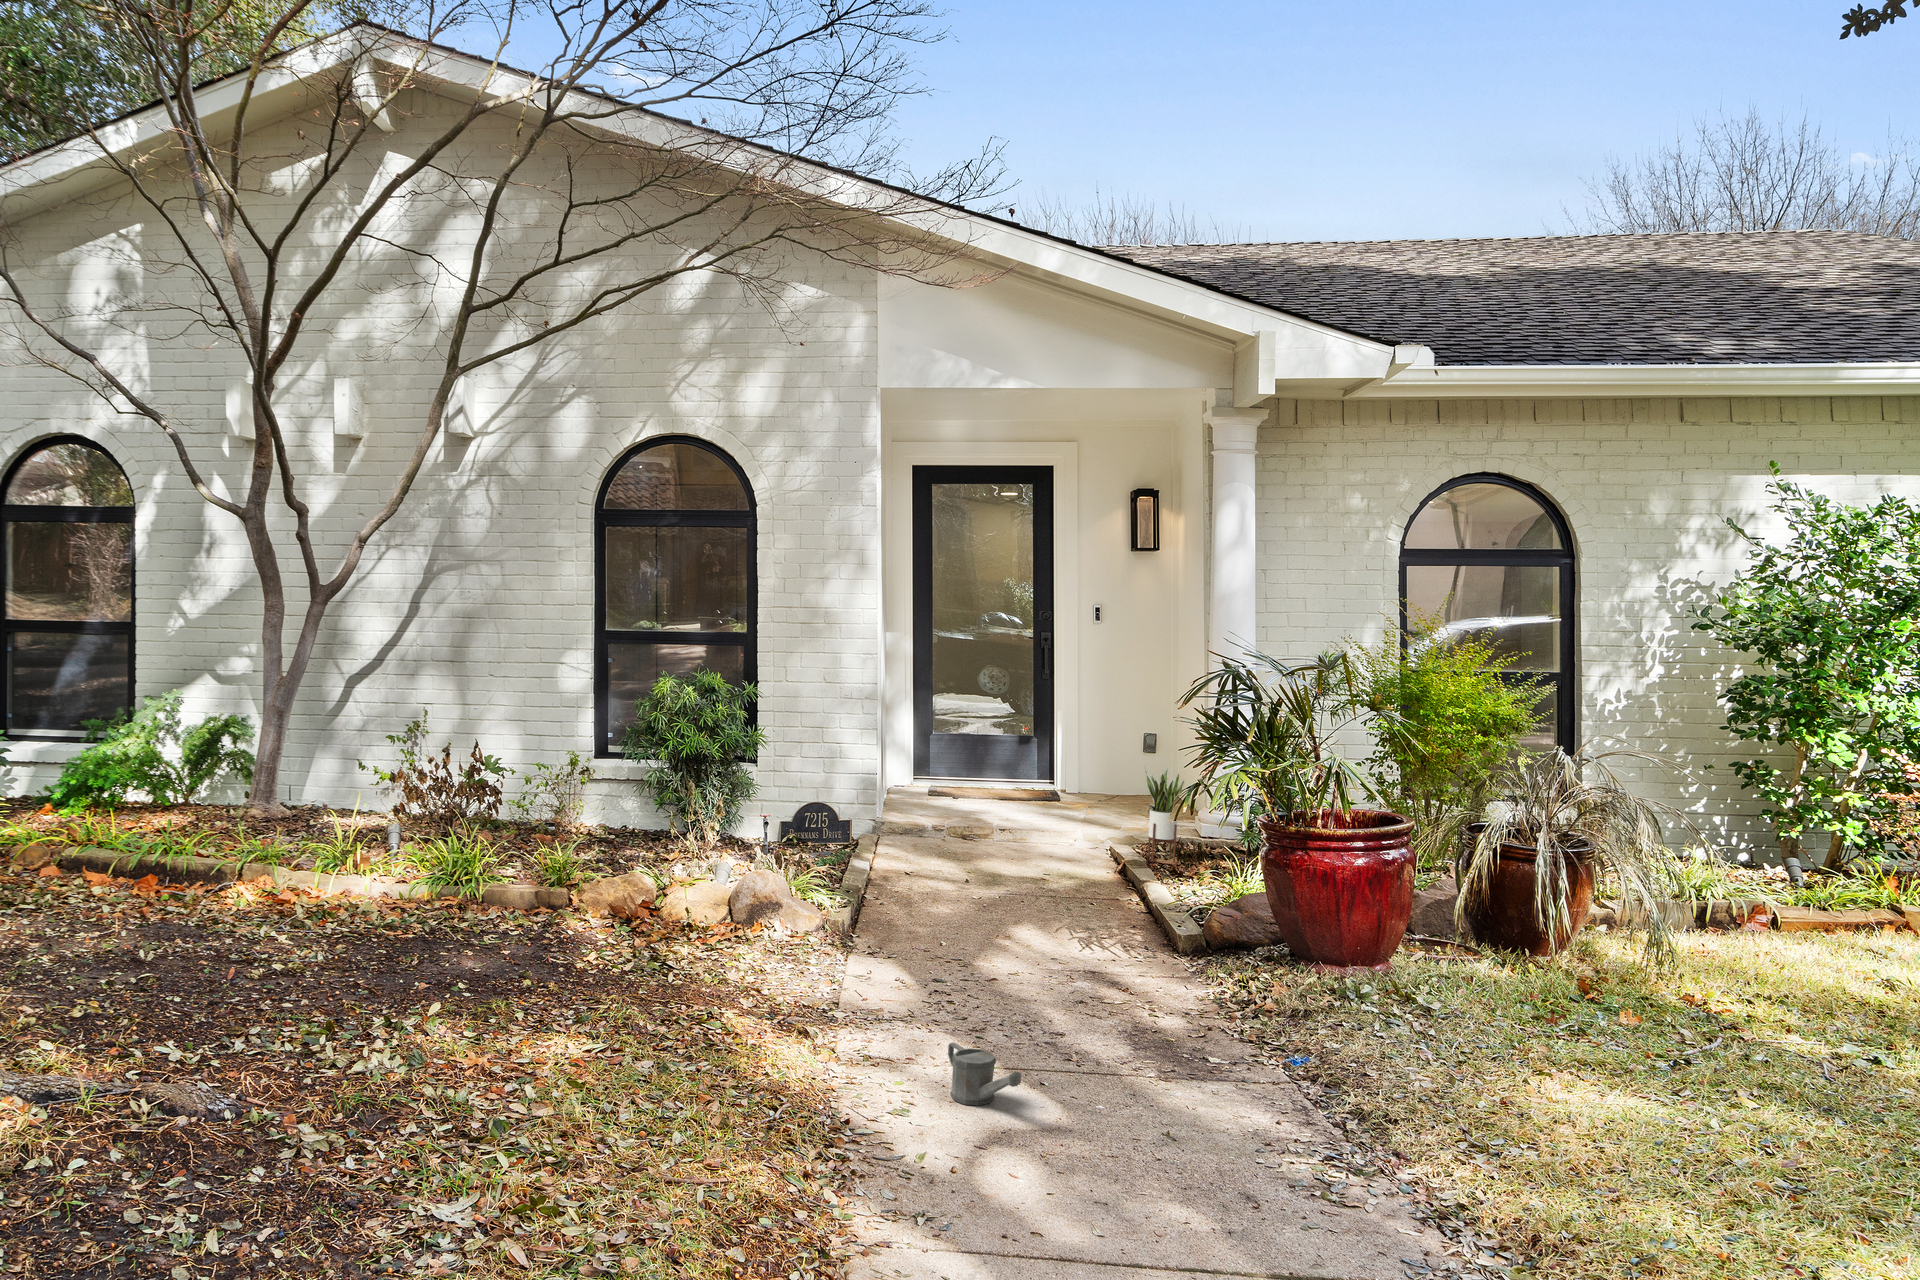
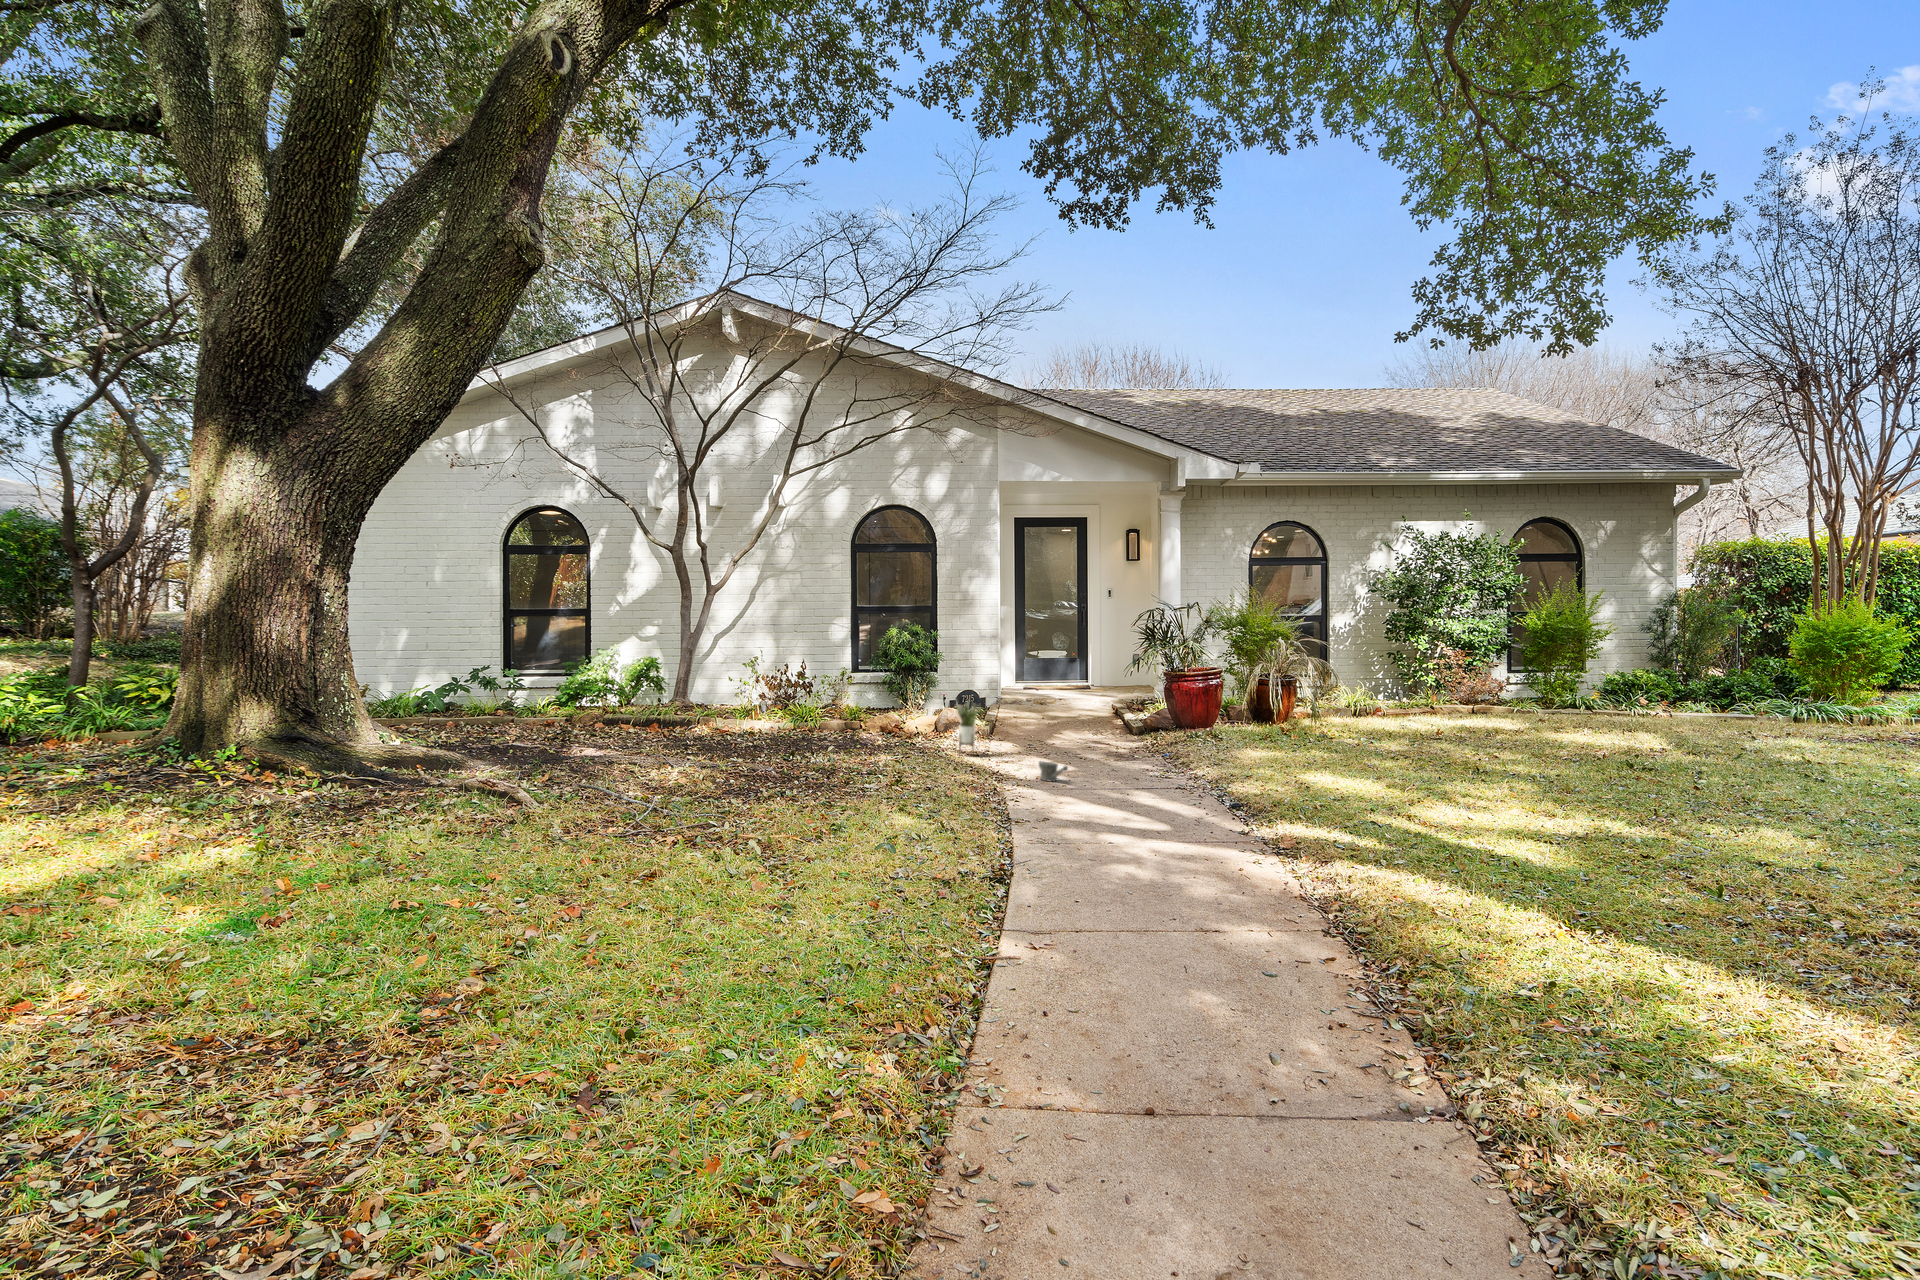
potted plant: present [1144,764,1185,862] -> present [957,702,977,753]

